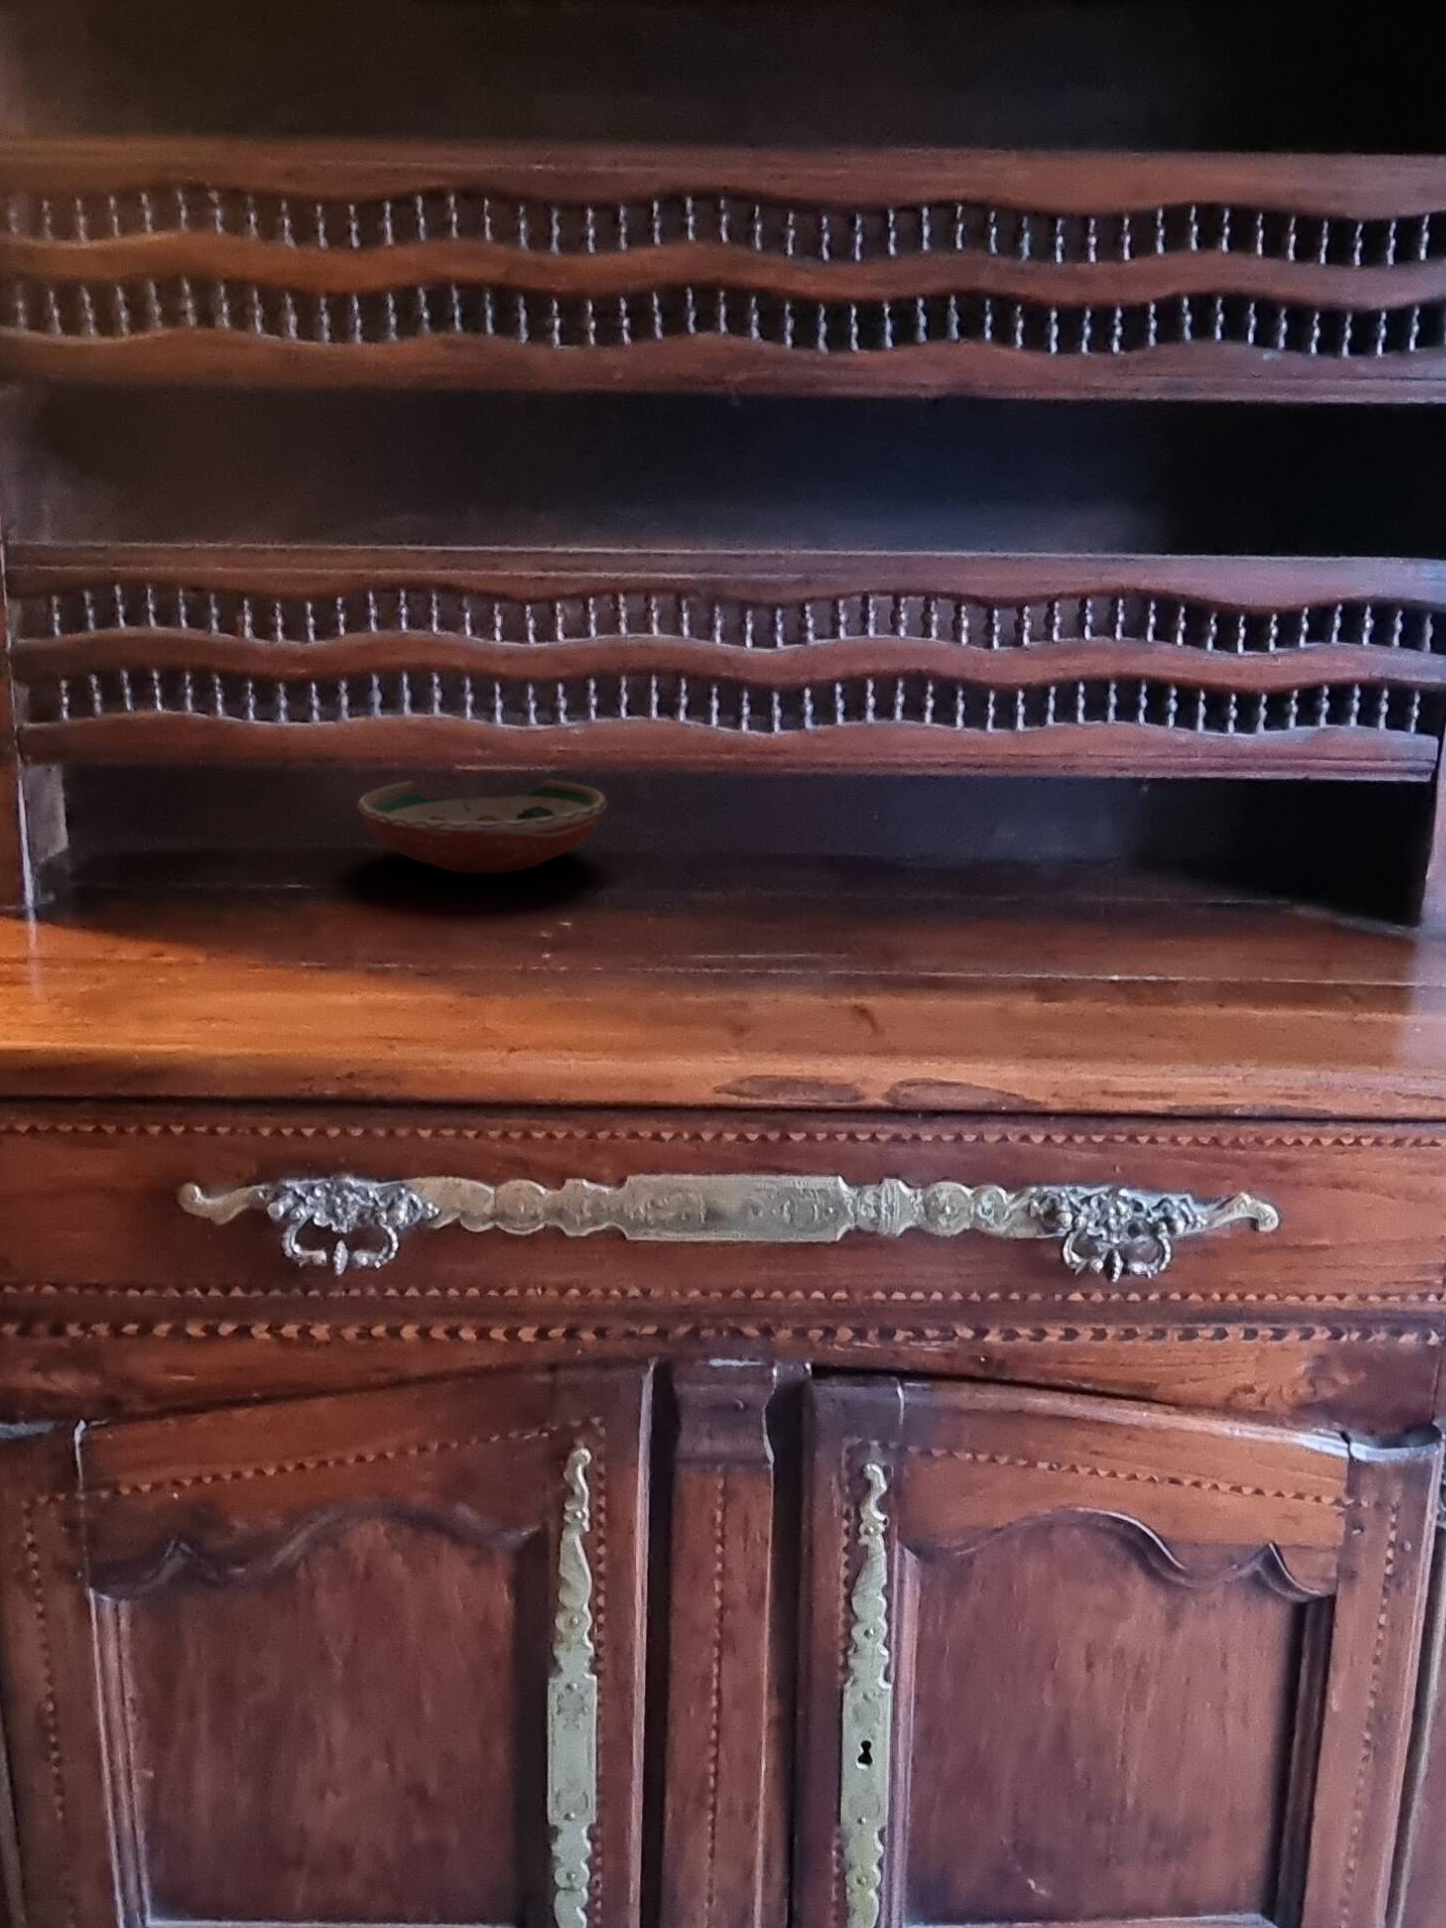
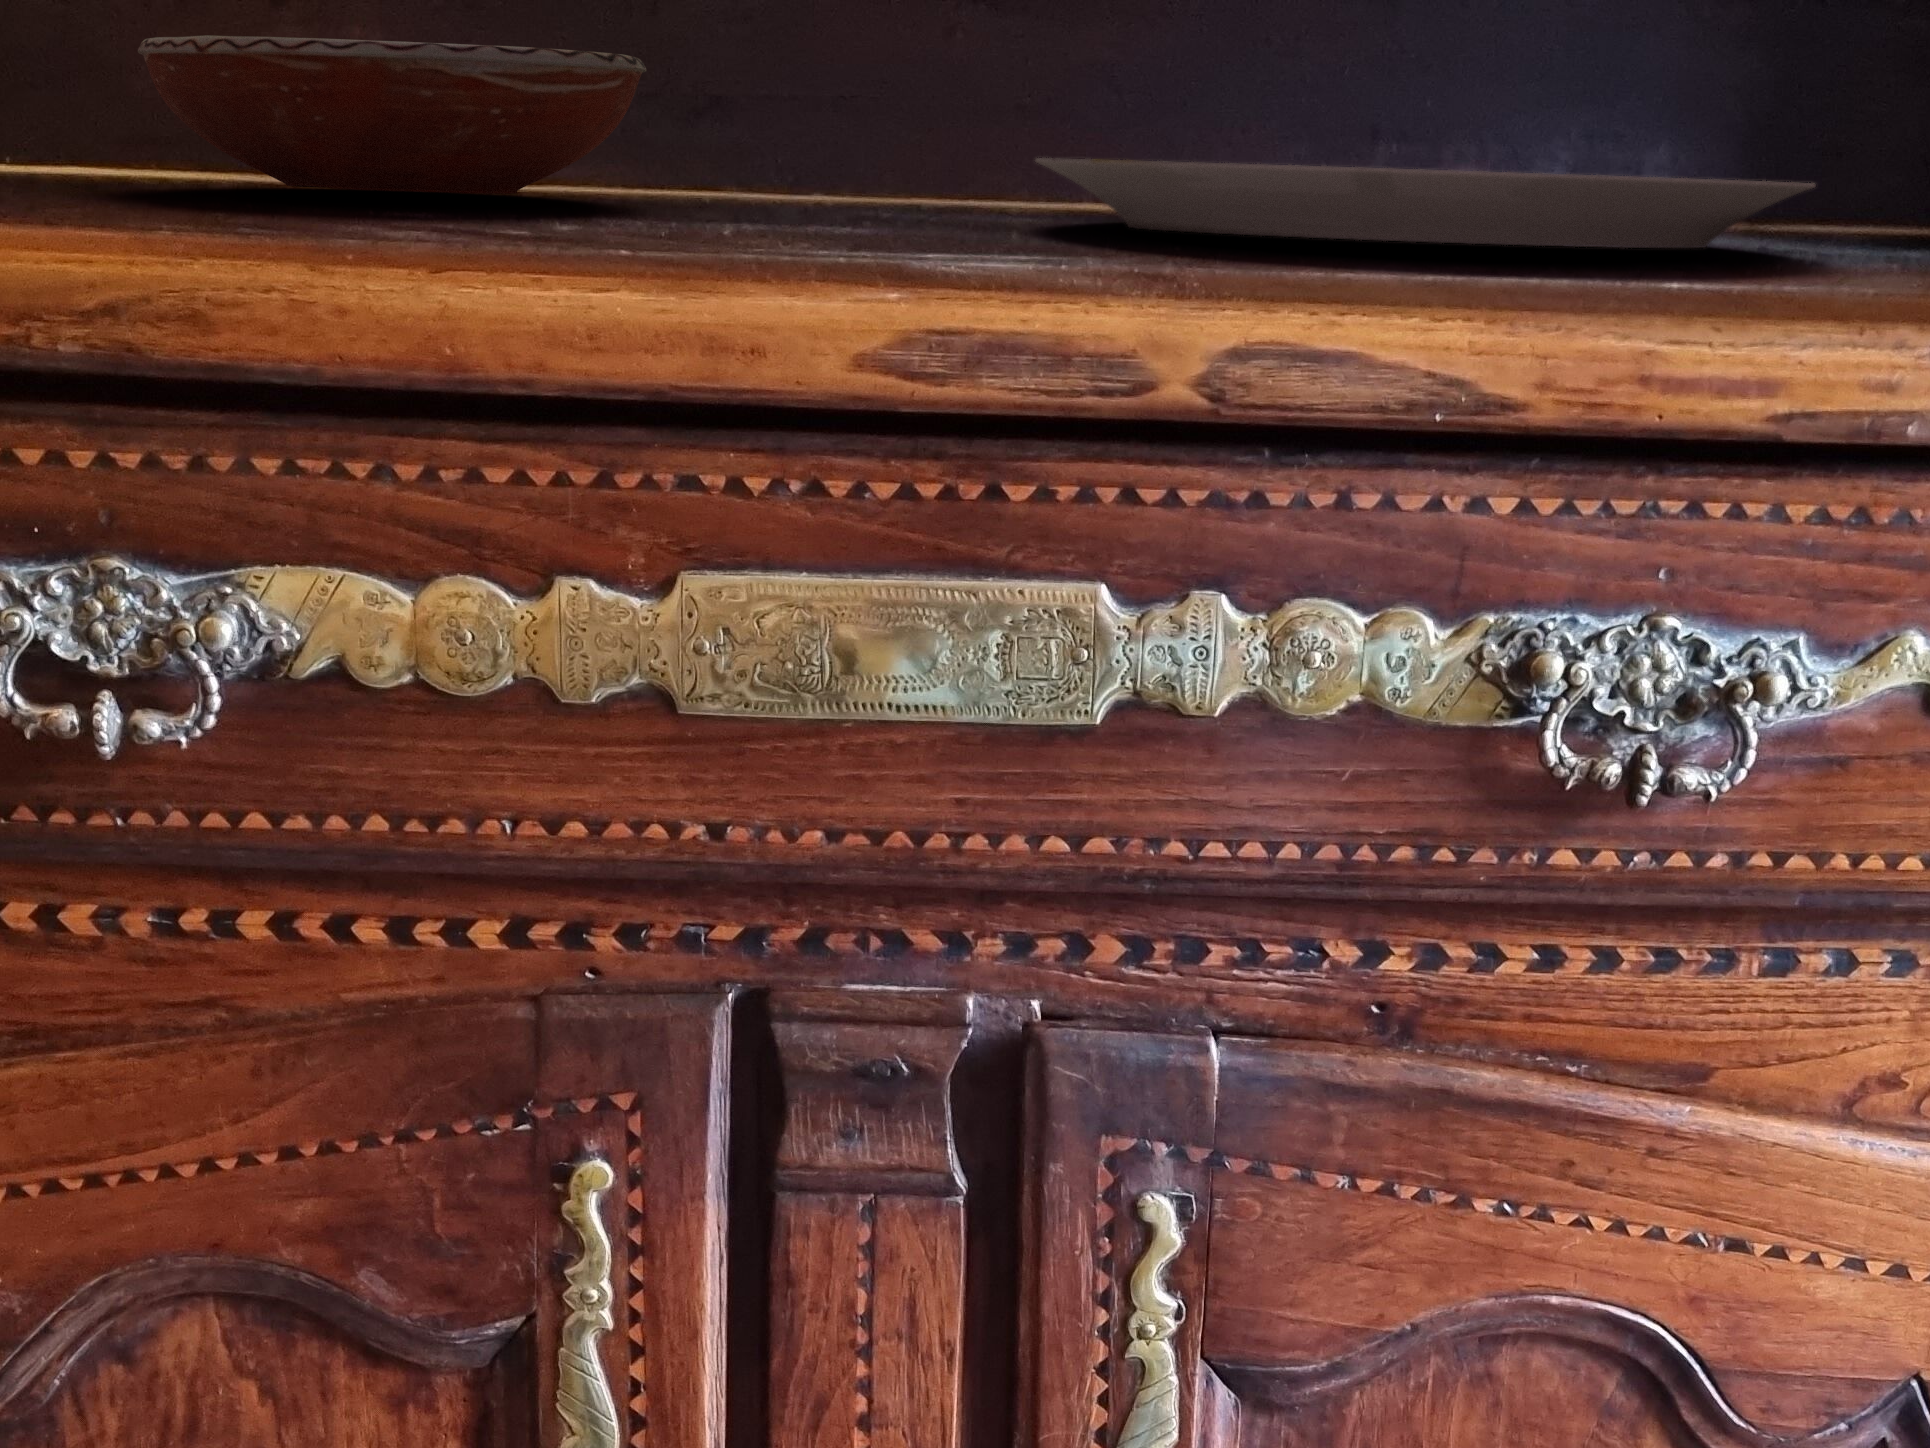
plate: none [800,824,1187,930] -> present [1036,158,1815,248]

